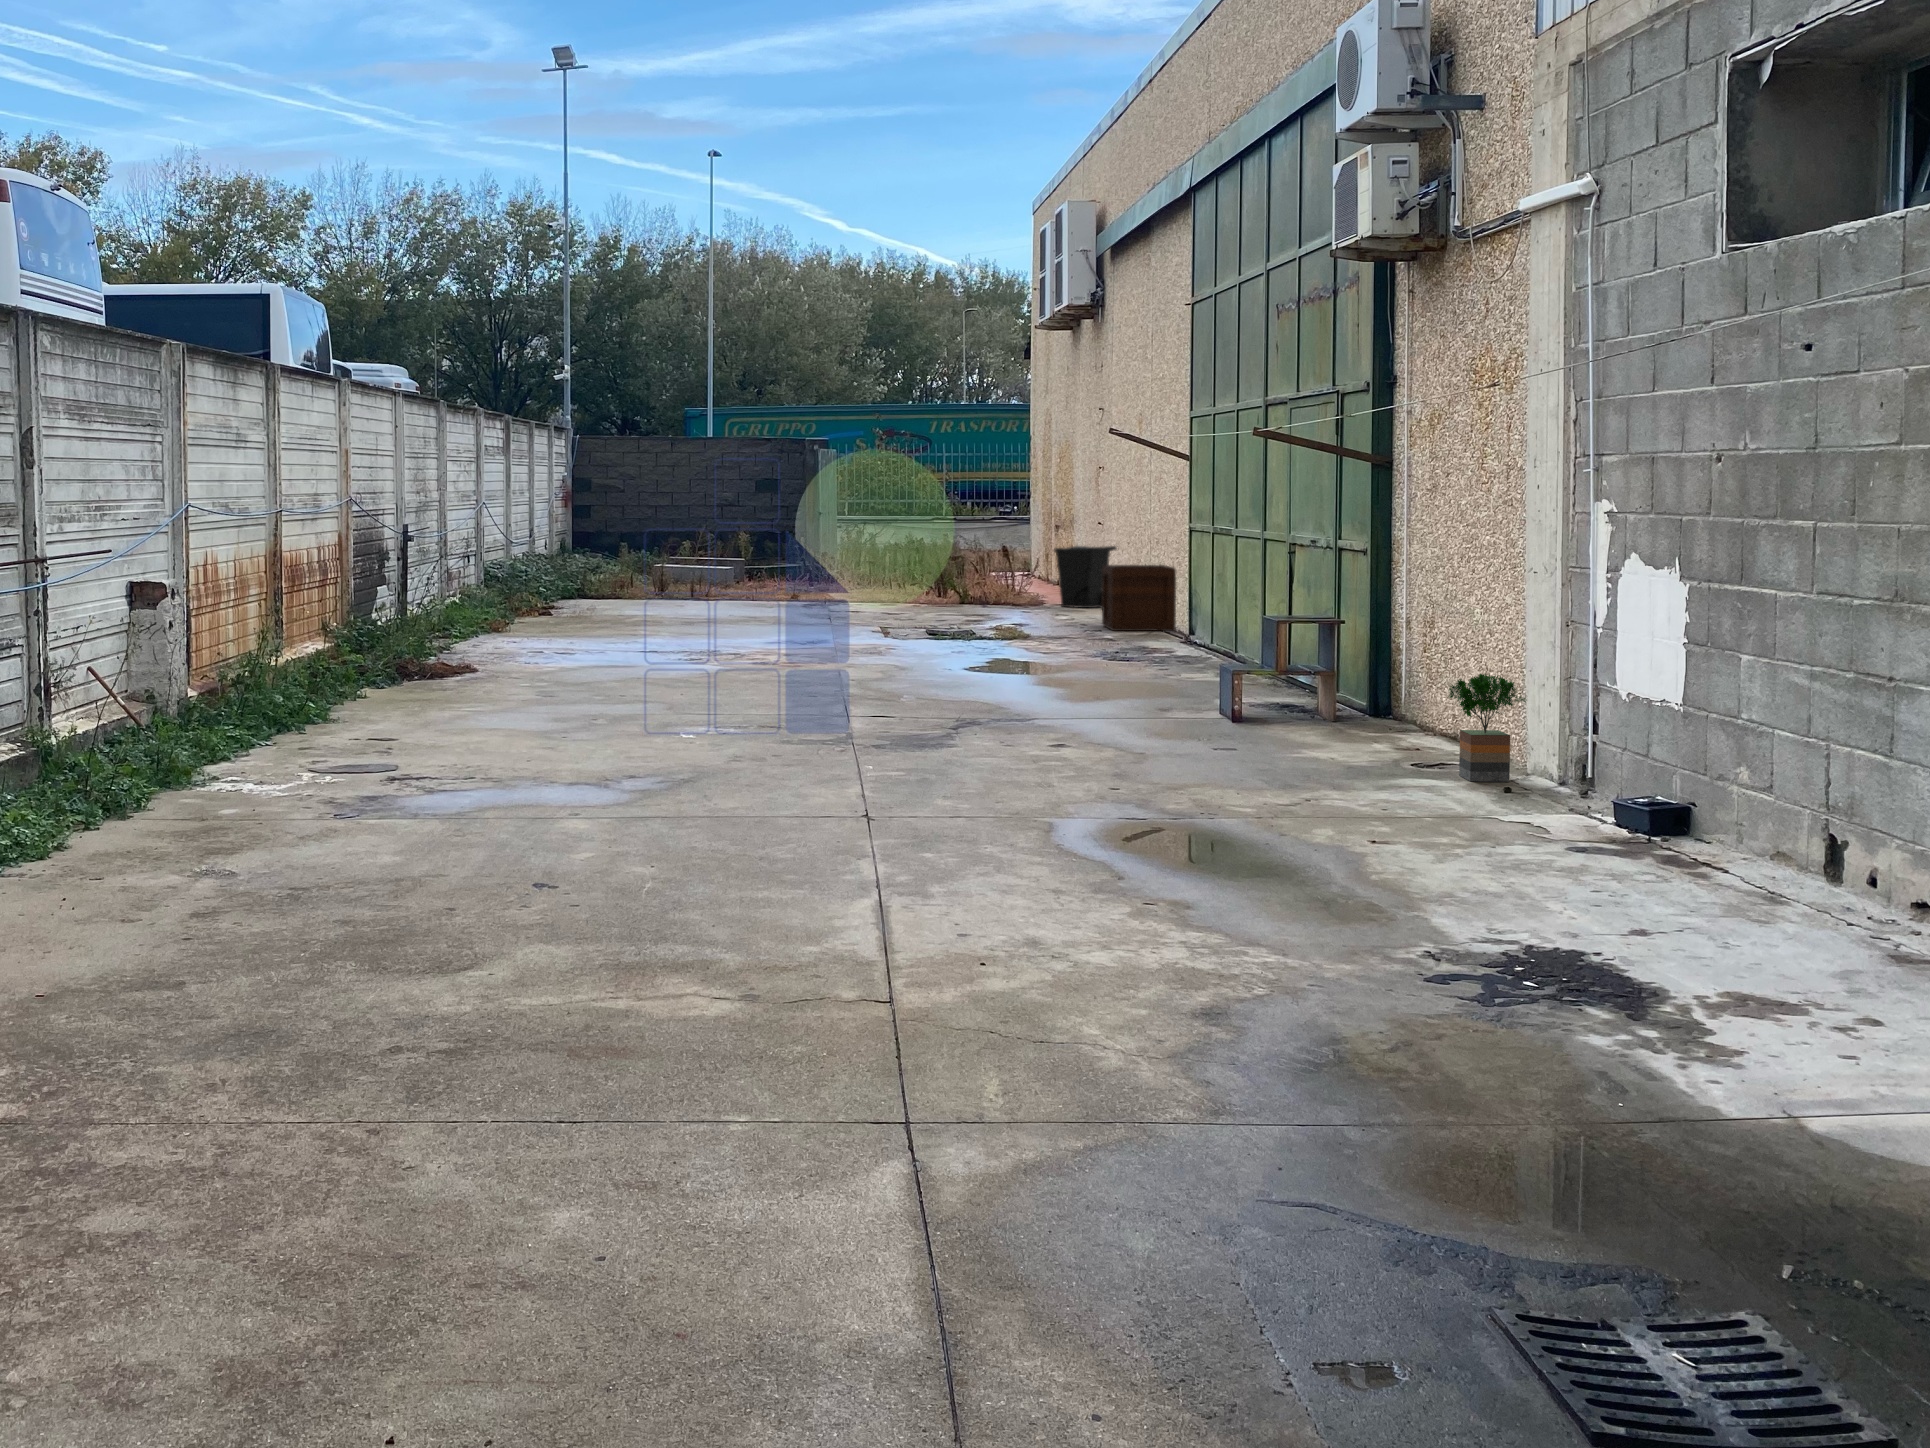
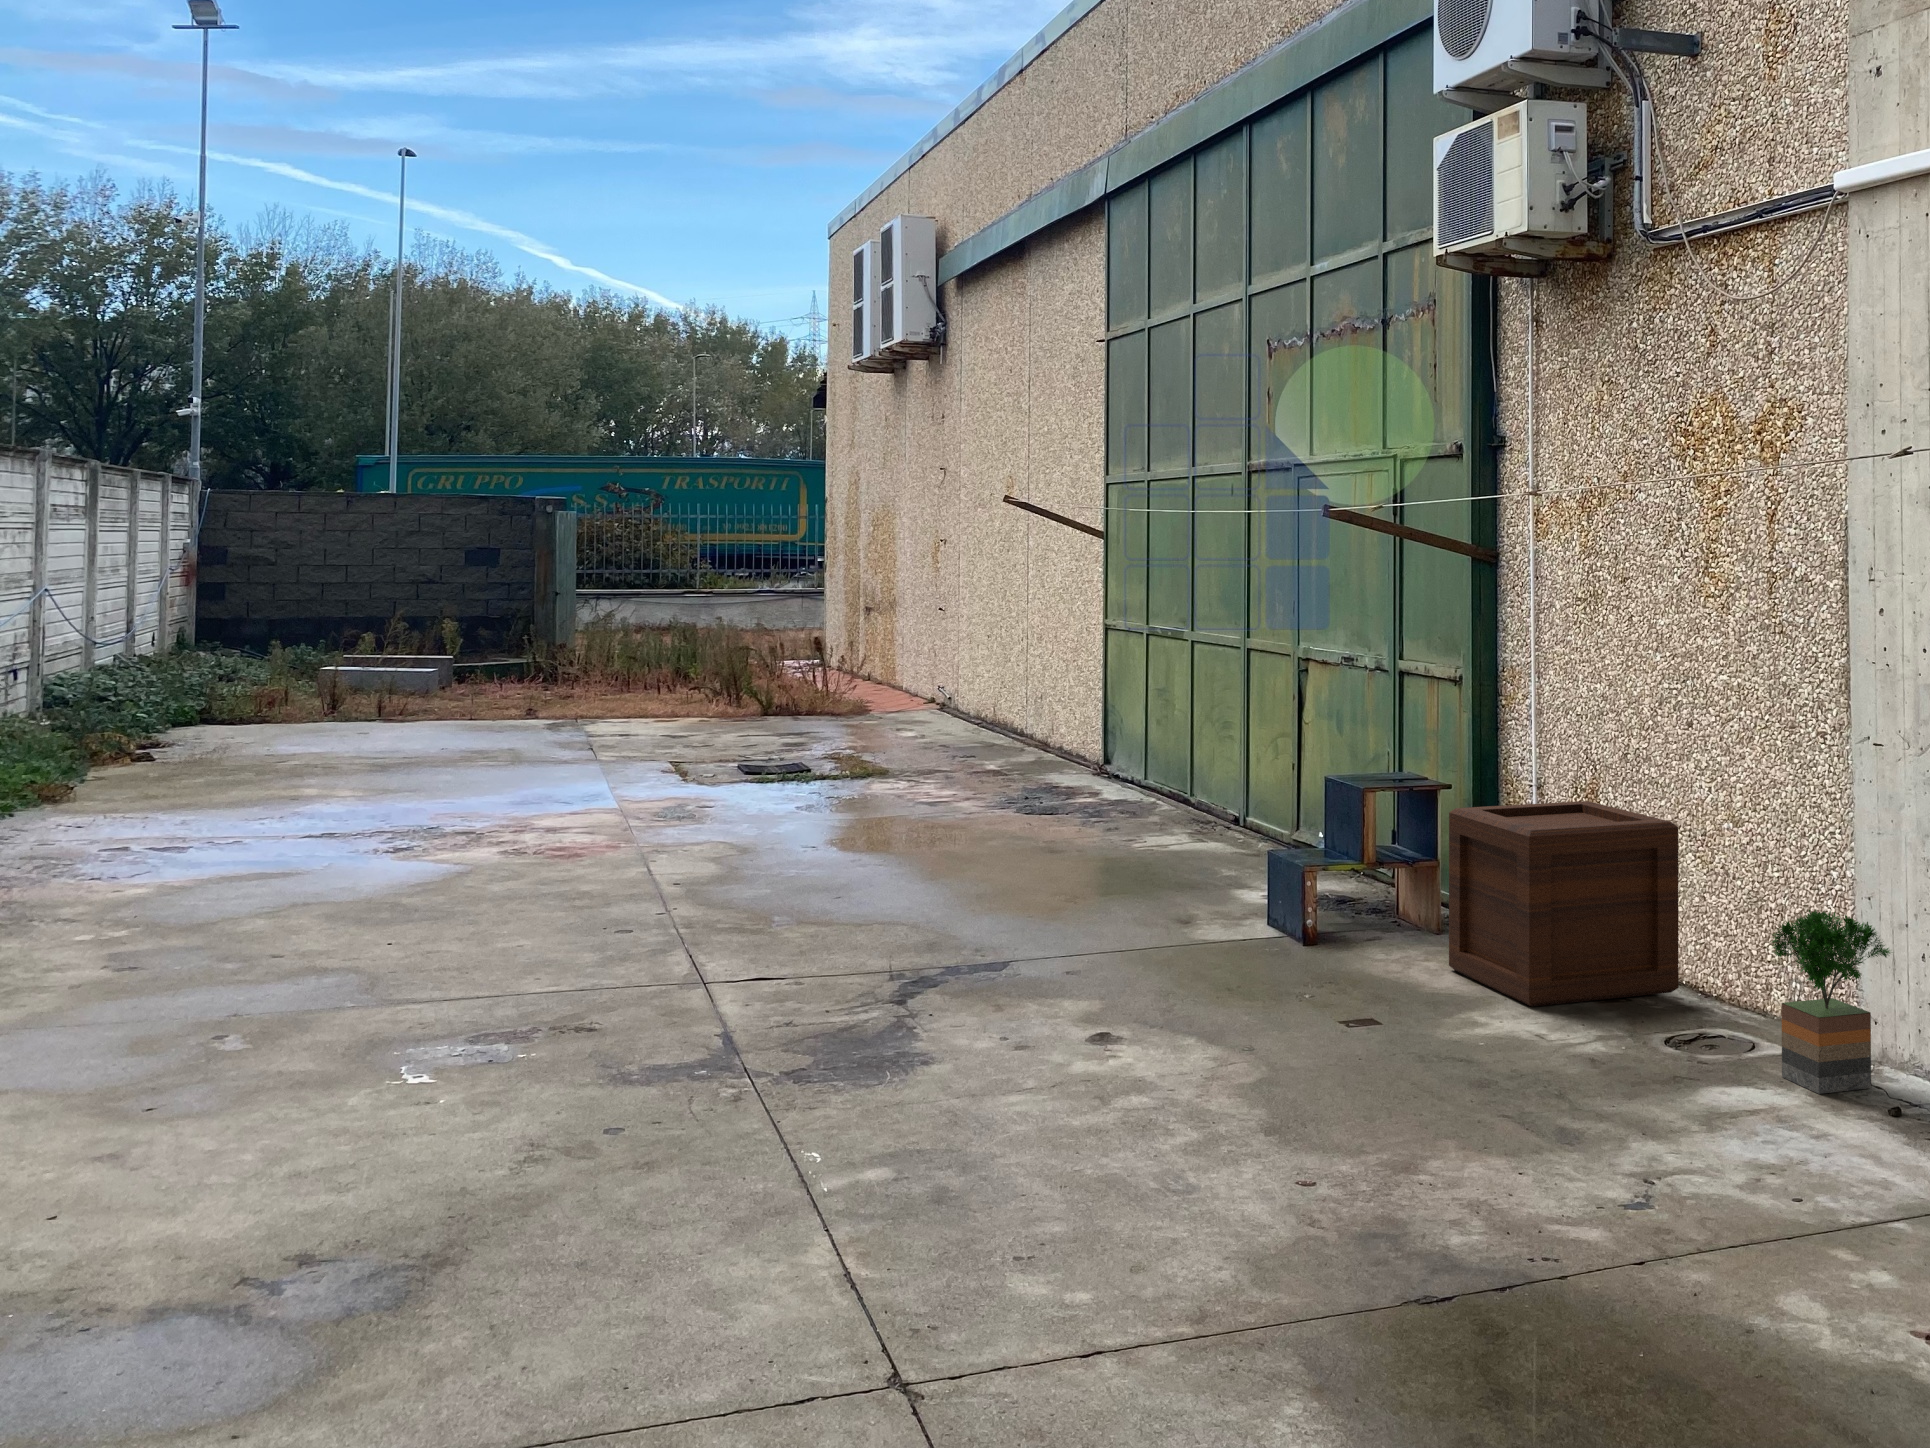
trash can: present [1054,546,1117,608] -> none [882,638,961,716]
wooden crate: present [1102,565,1176,631] -> present [1449,801,1679,1007]

